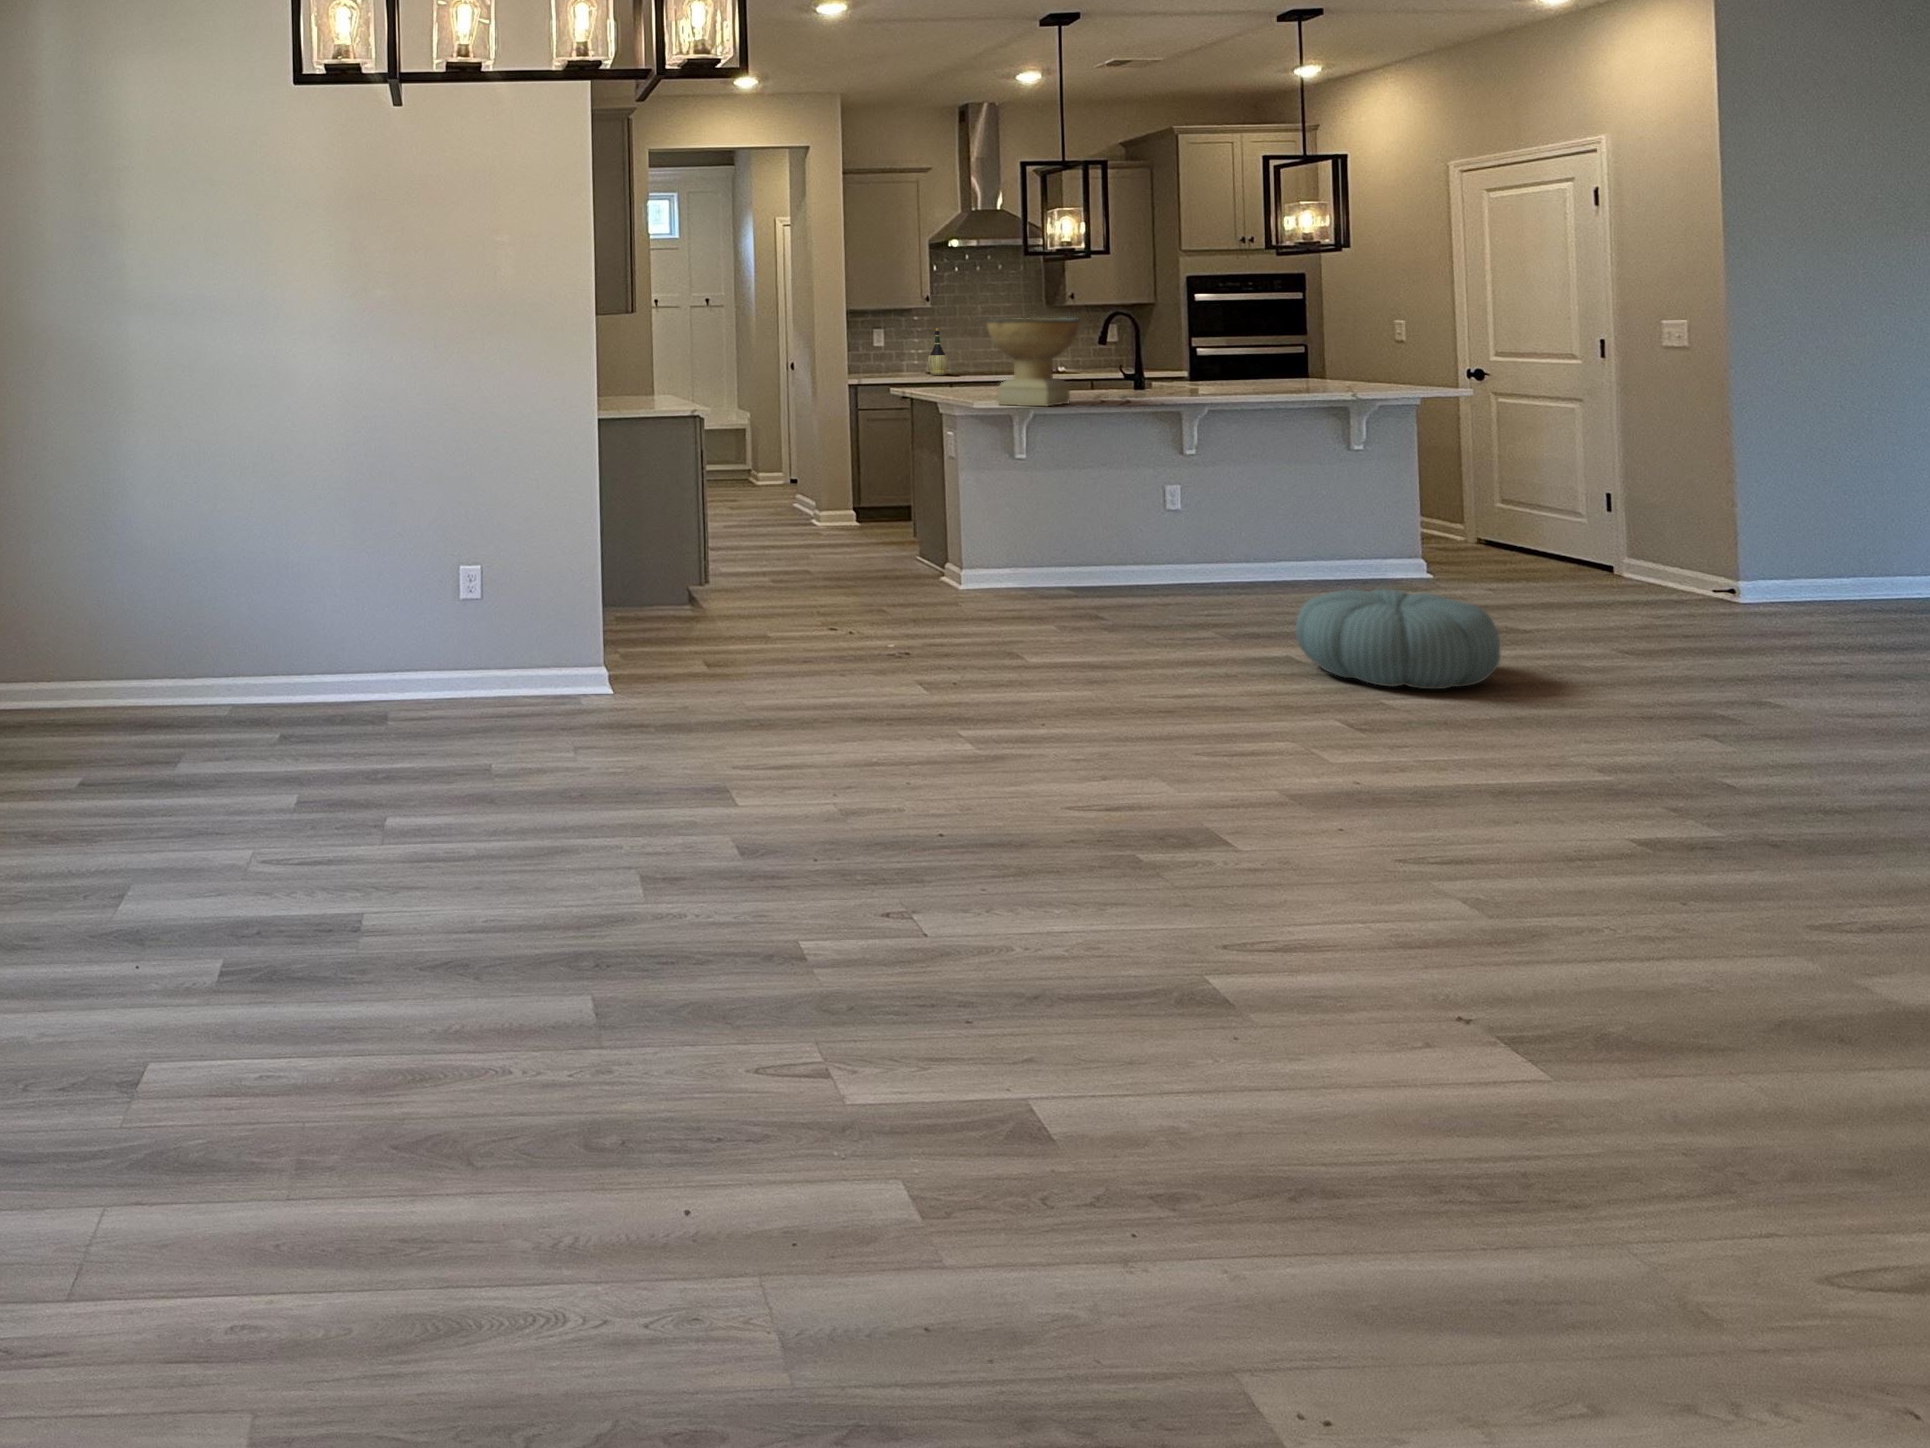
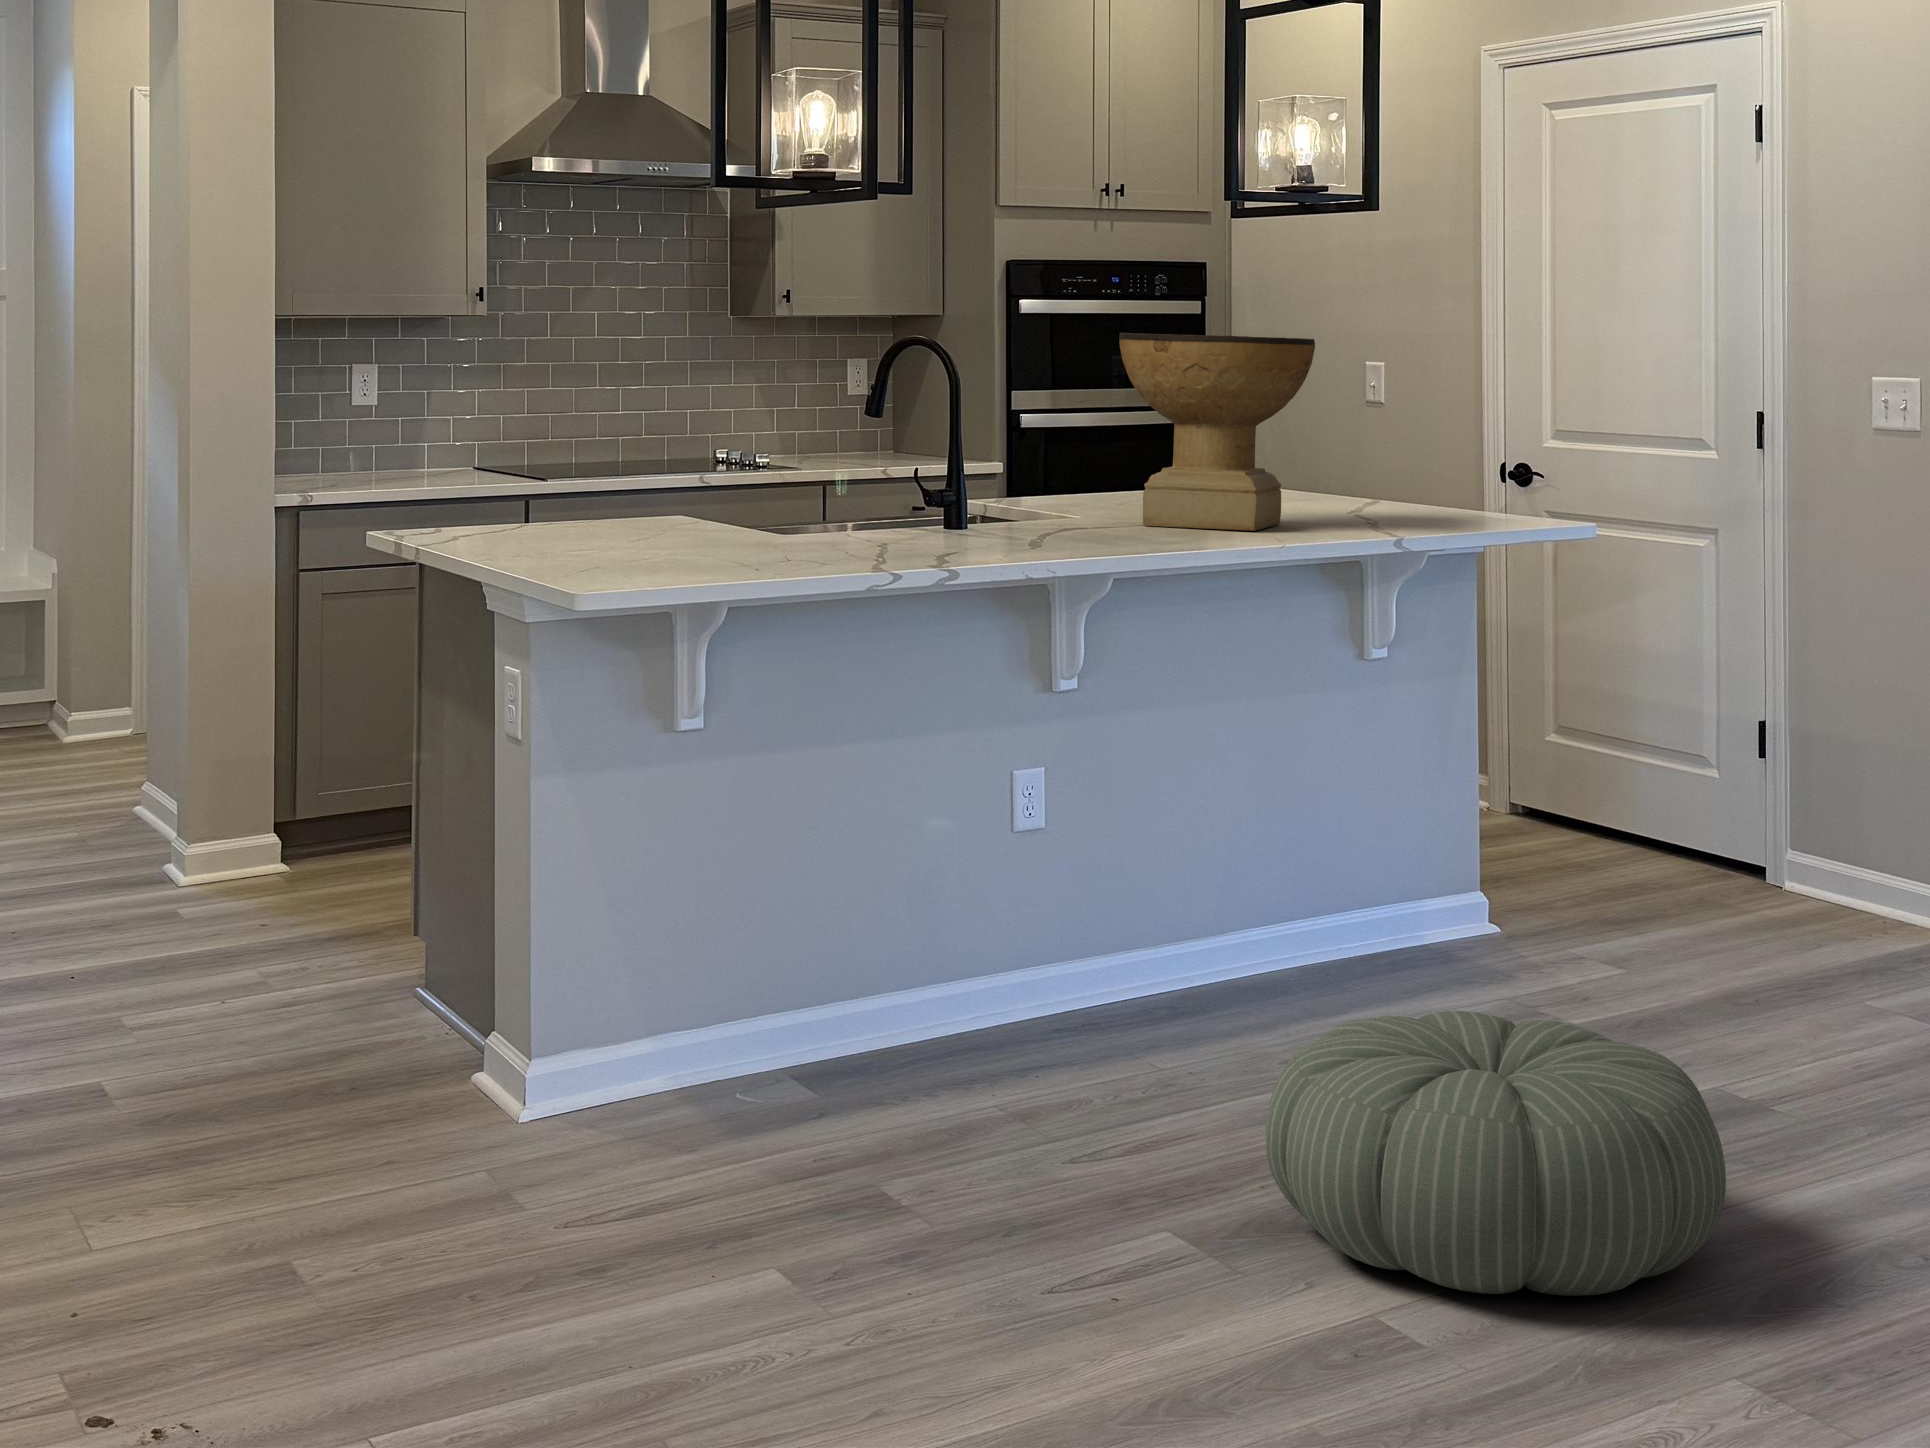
decorative bowl: present [986,318,1080,406] -> present [1119,333,1315,531]
wine bottle: present [928,328,948,375] -> none [475,348,518,454]

